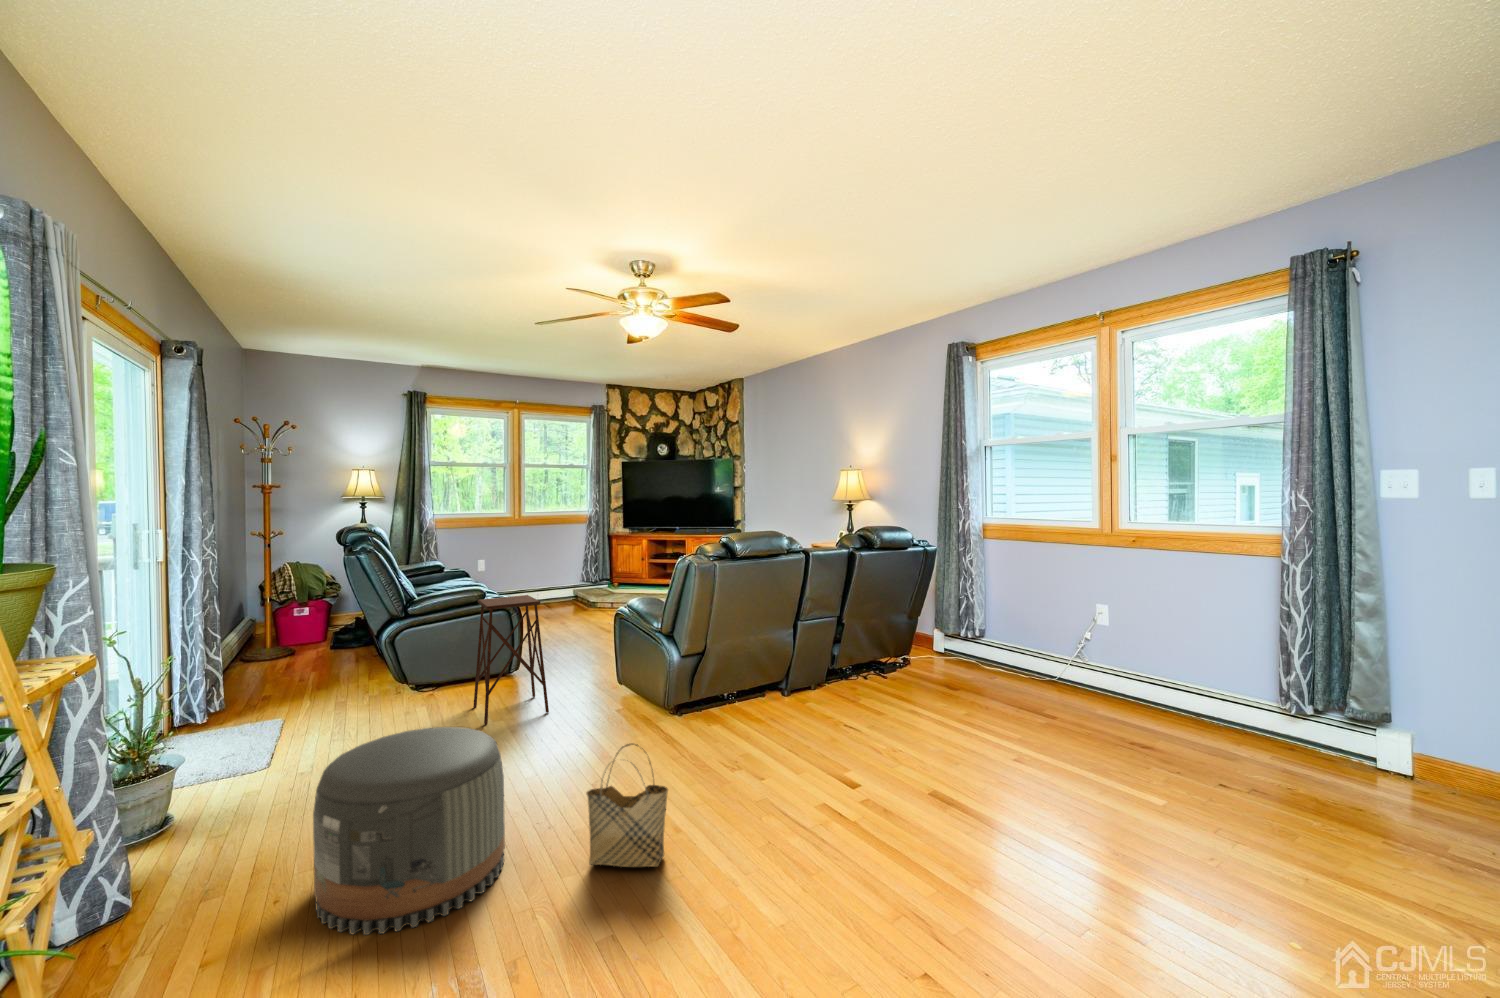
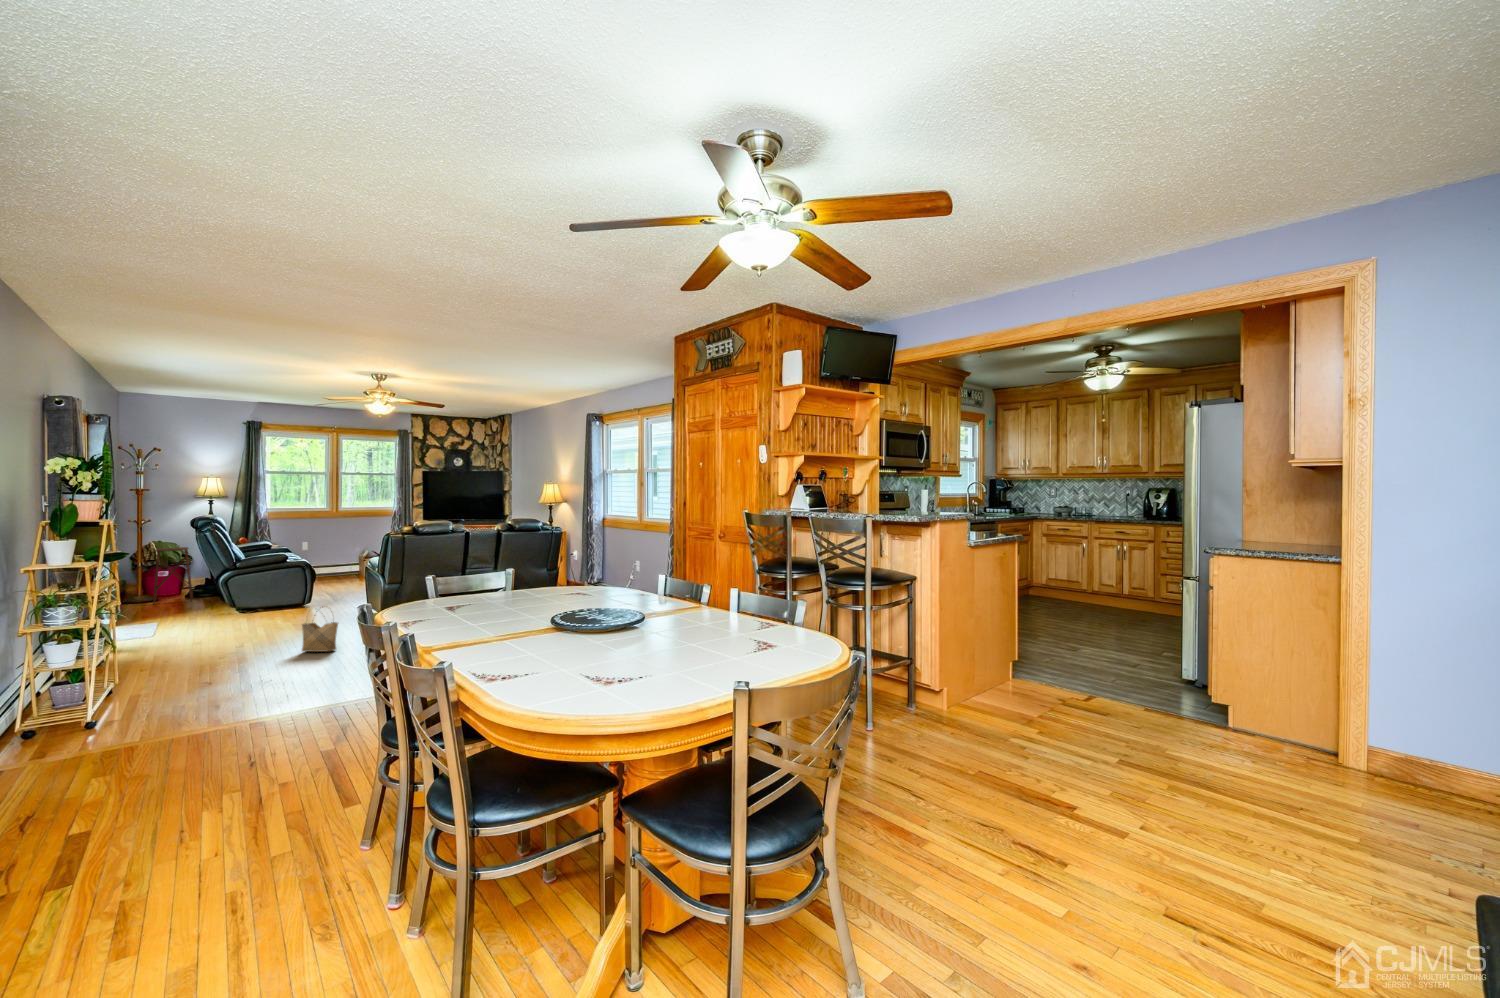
side table: present [473,595,549,725] -> present [153,547,193,604]
pouf: present [313,727,505,935] -> none [180,601,266,665]

